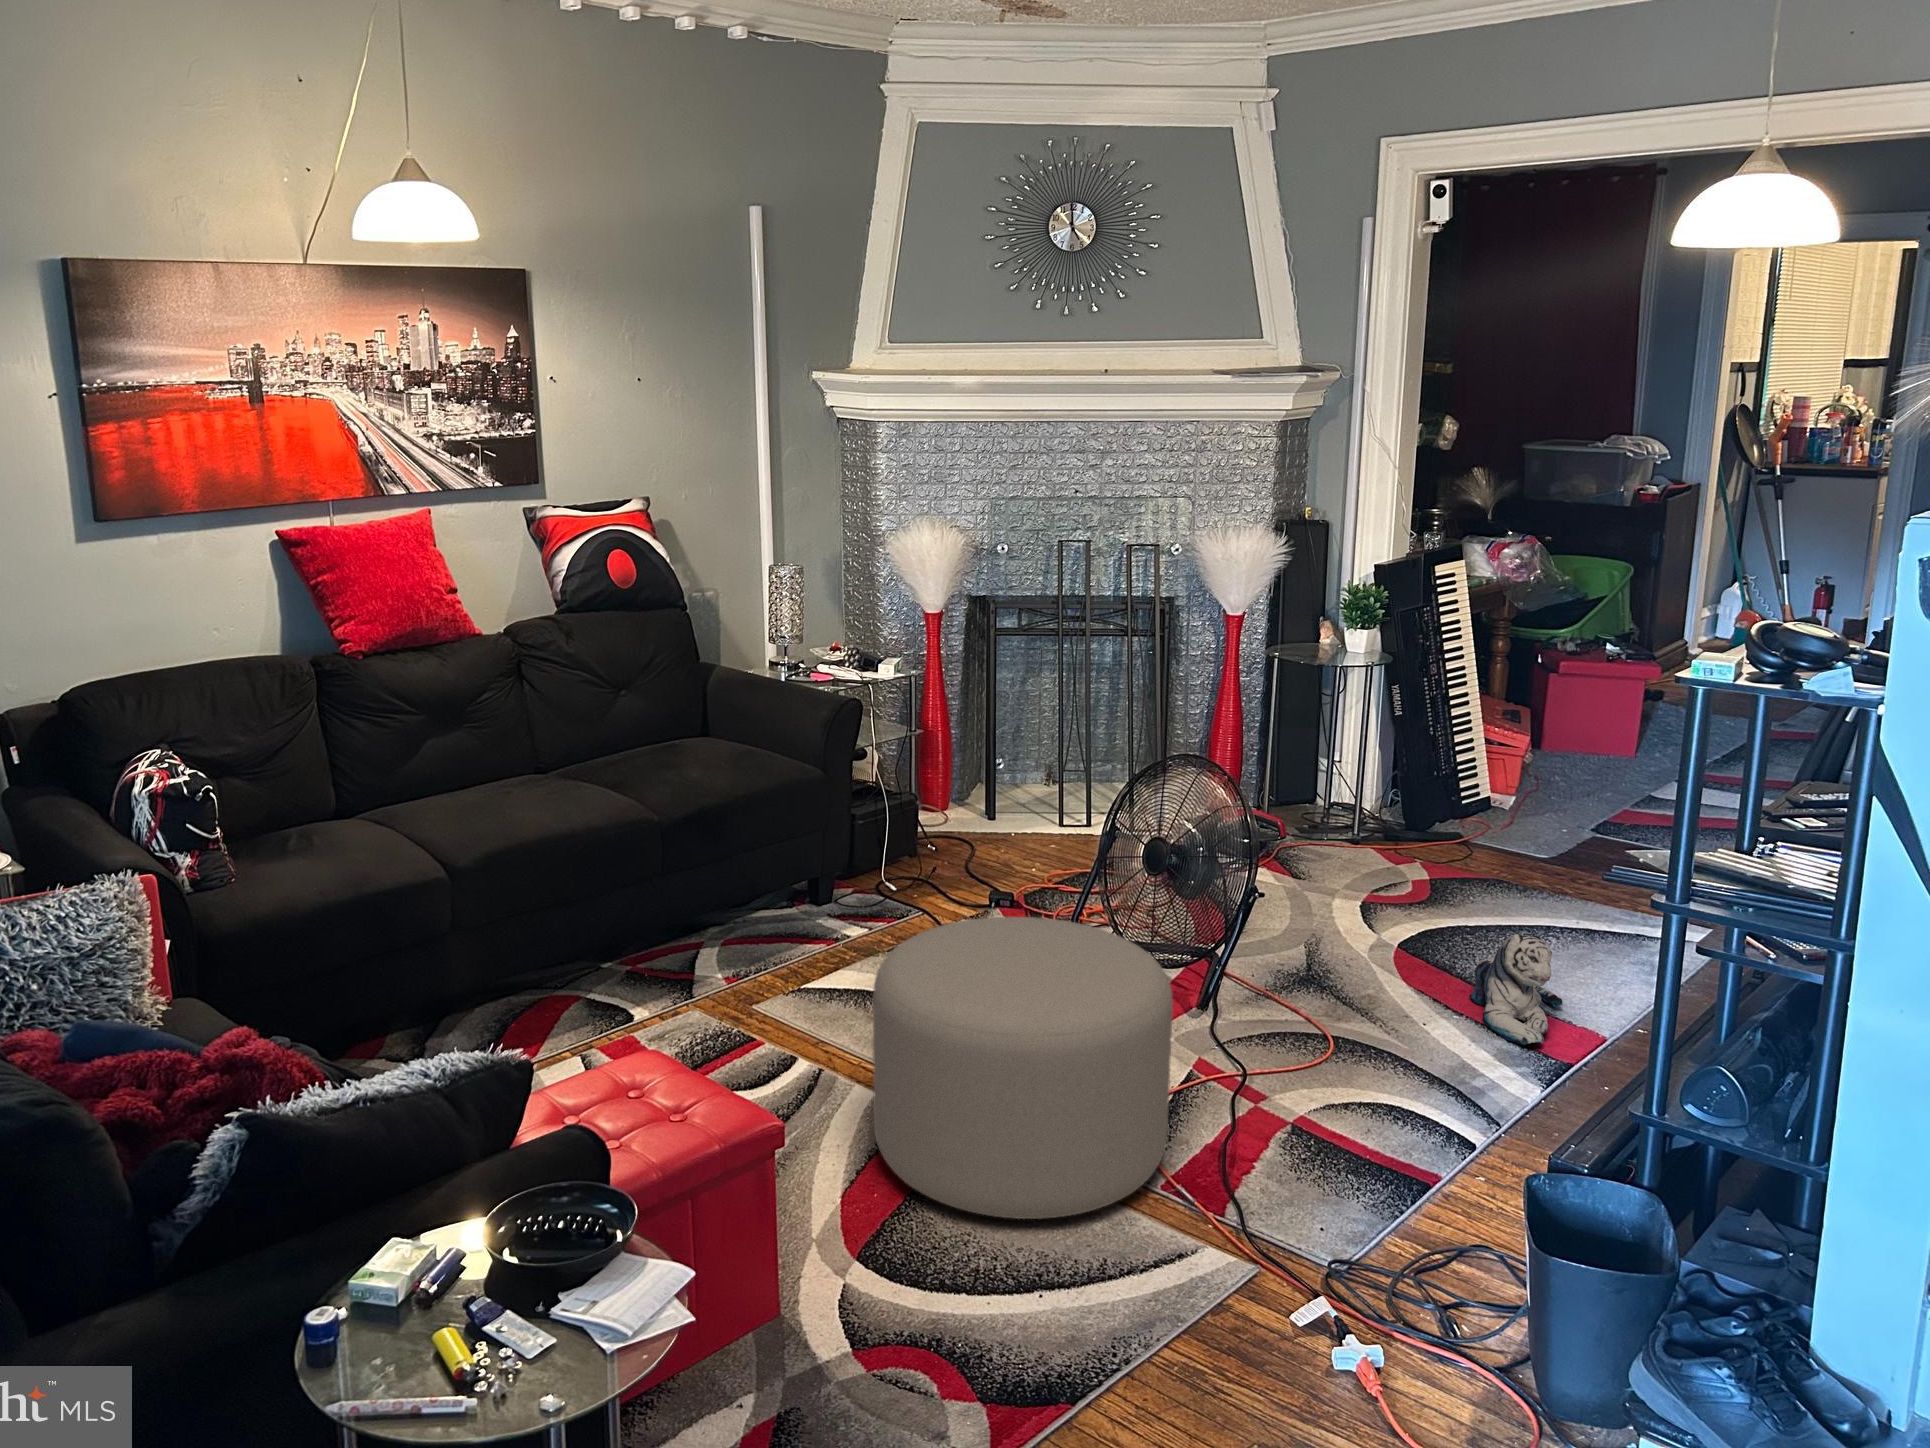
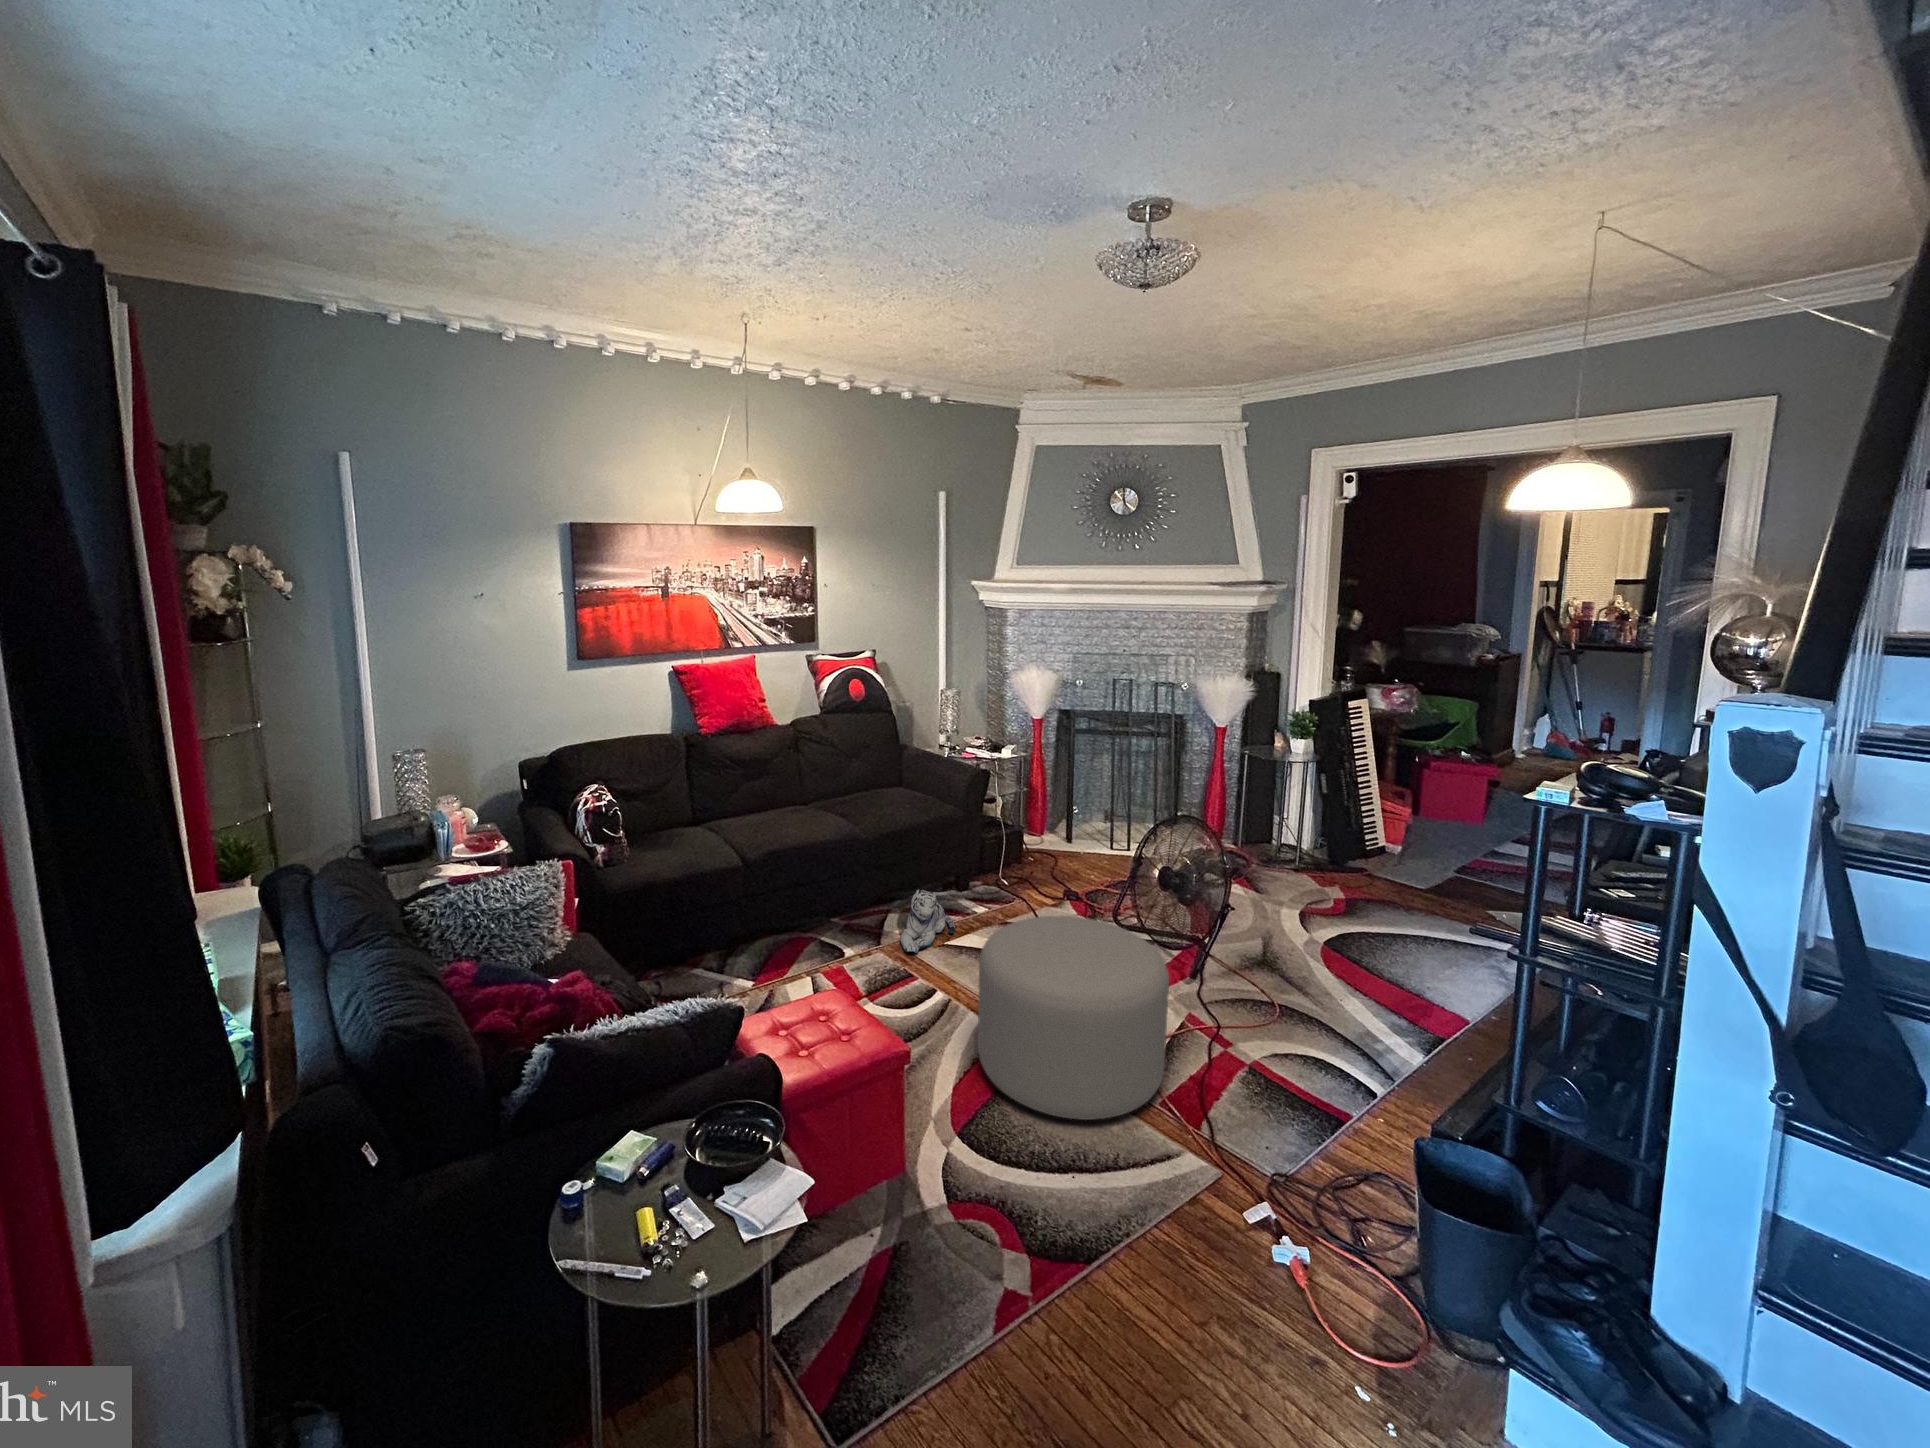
plush toy: present [1469,934,1563,1045] -> present [900,890,955,953]

